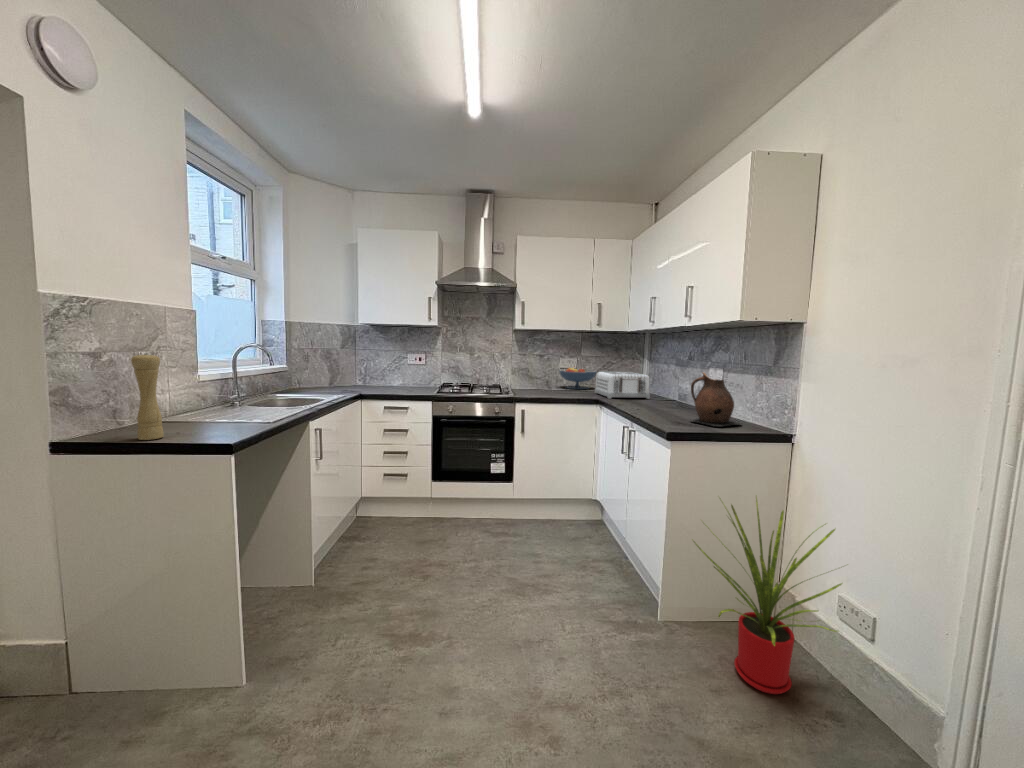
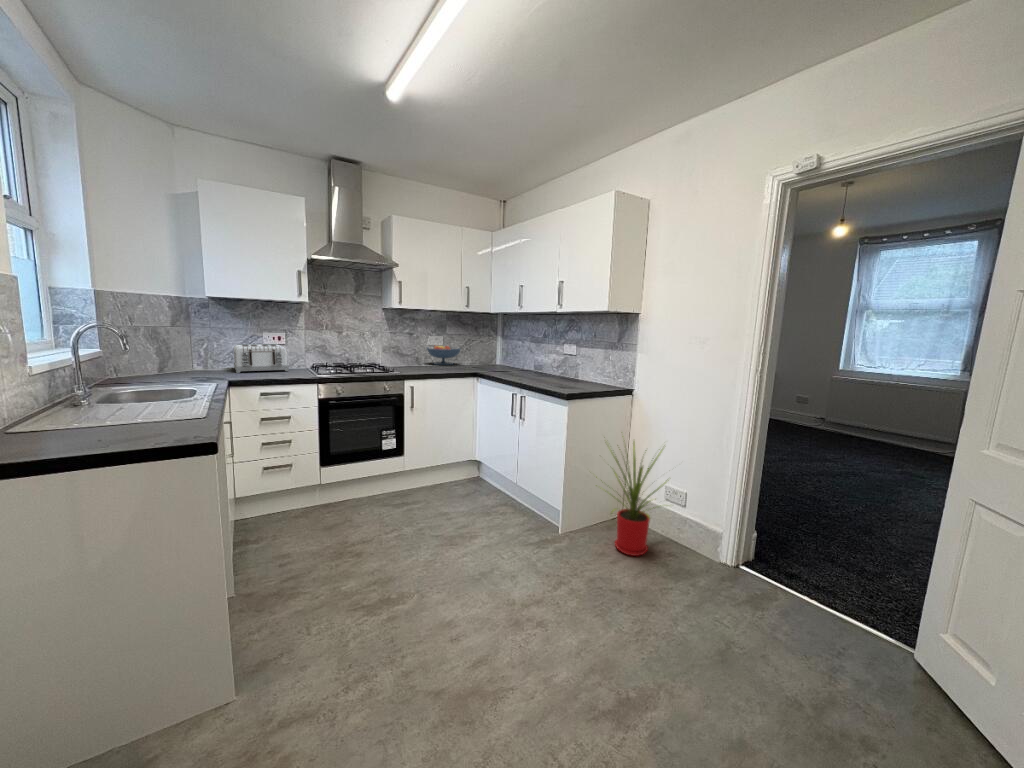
pepper mill: present [131,353,164,440] -> none [40,336,90,446]
toaster: present [595,372,650,399] -> present [234,344,289,373]
ceramic pitcher: present [691,373,741,426] -> none [567,348,601,388]

